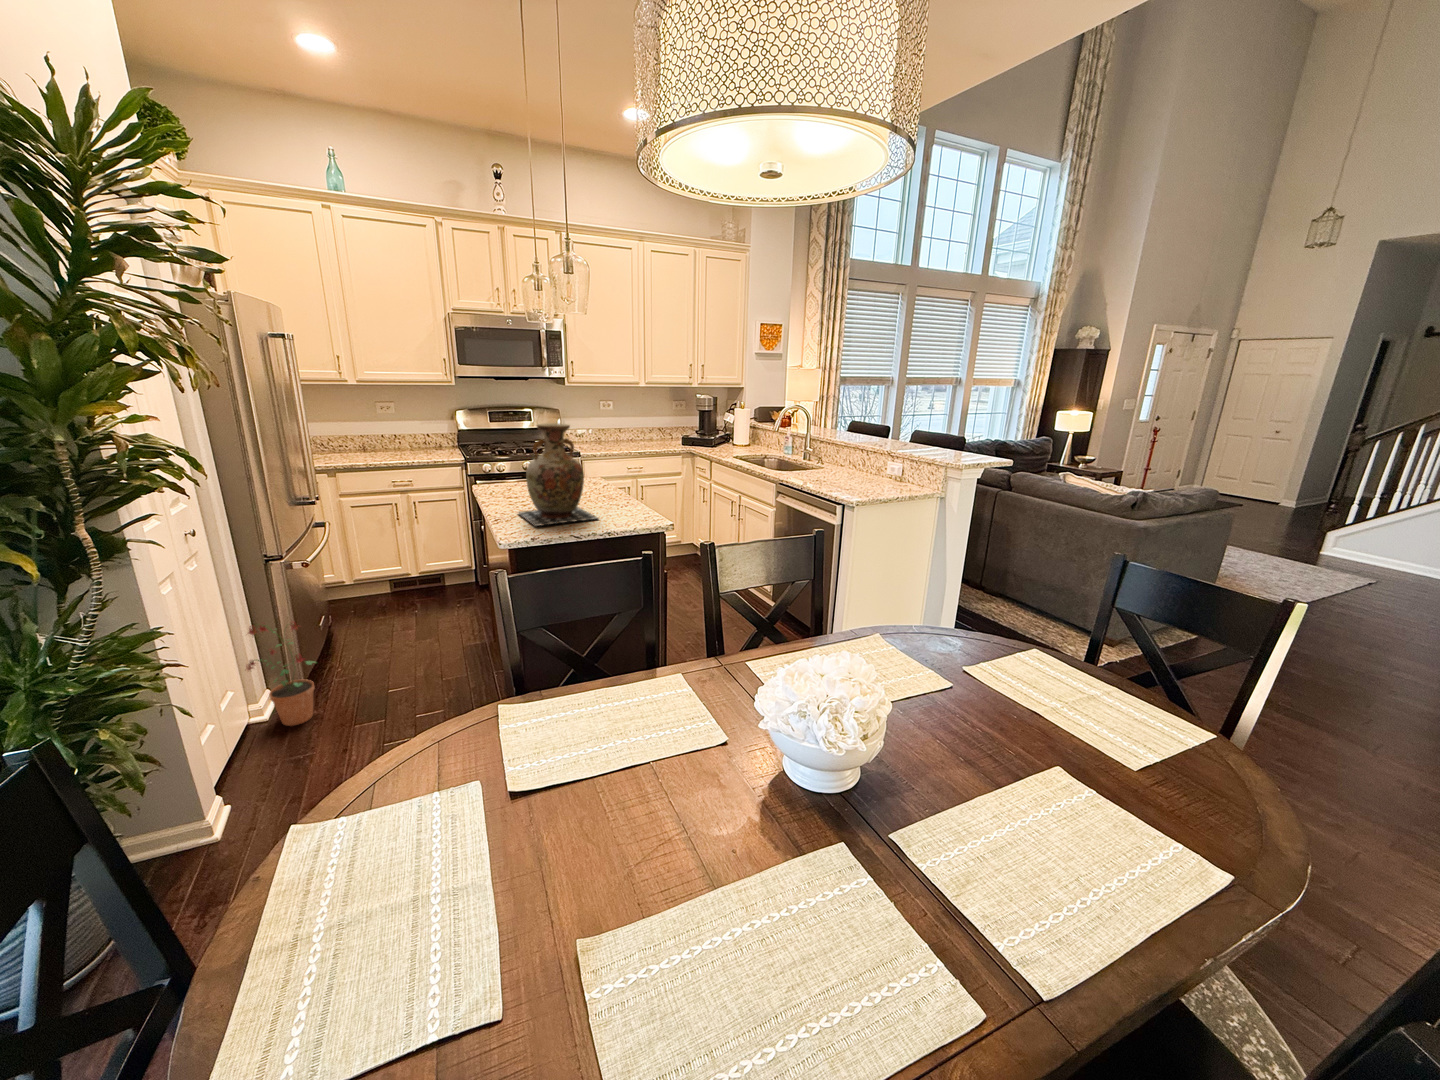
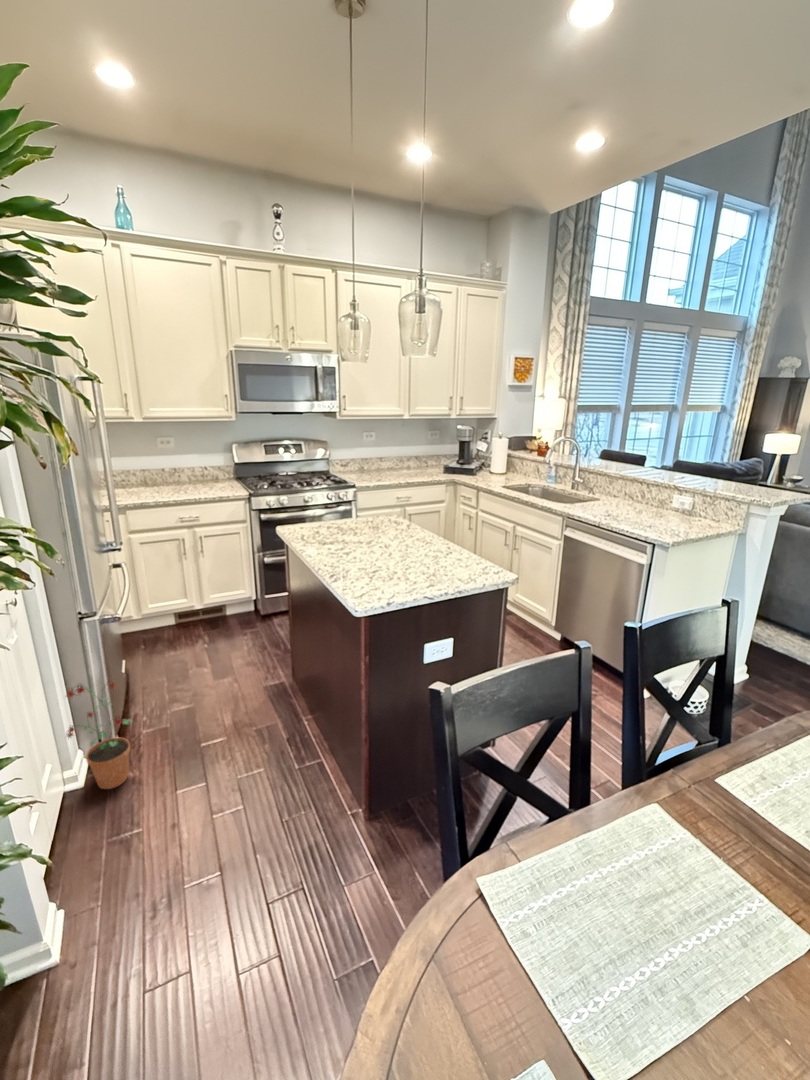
vase: present [518,423,598,526] -> none [354,474,448,589]

